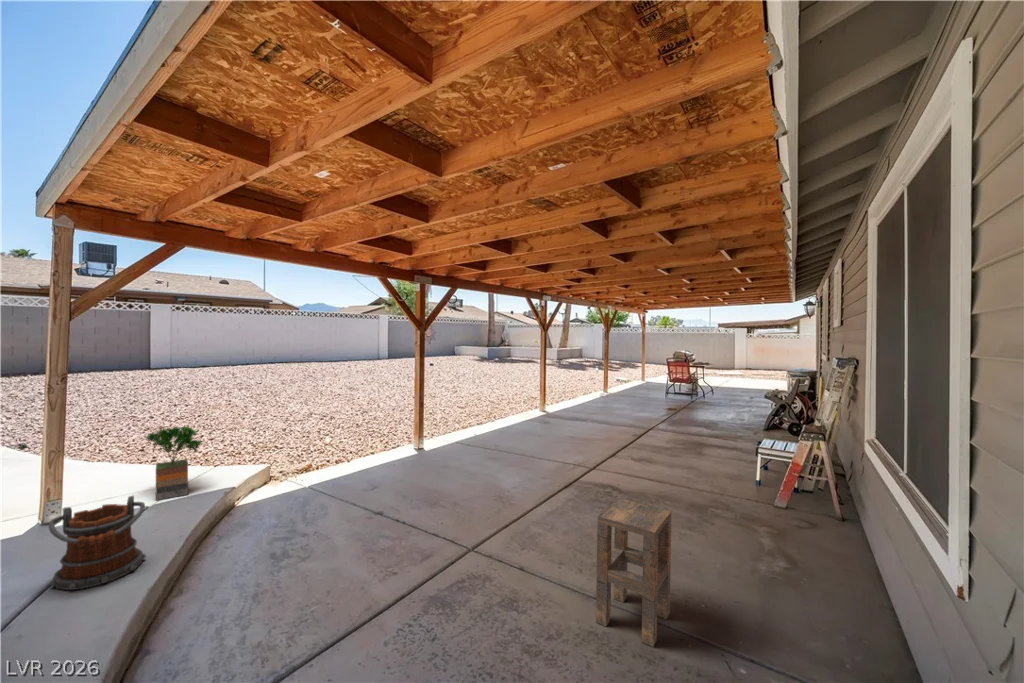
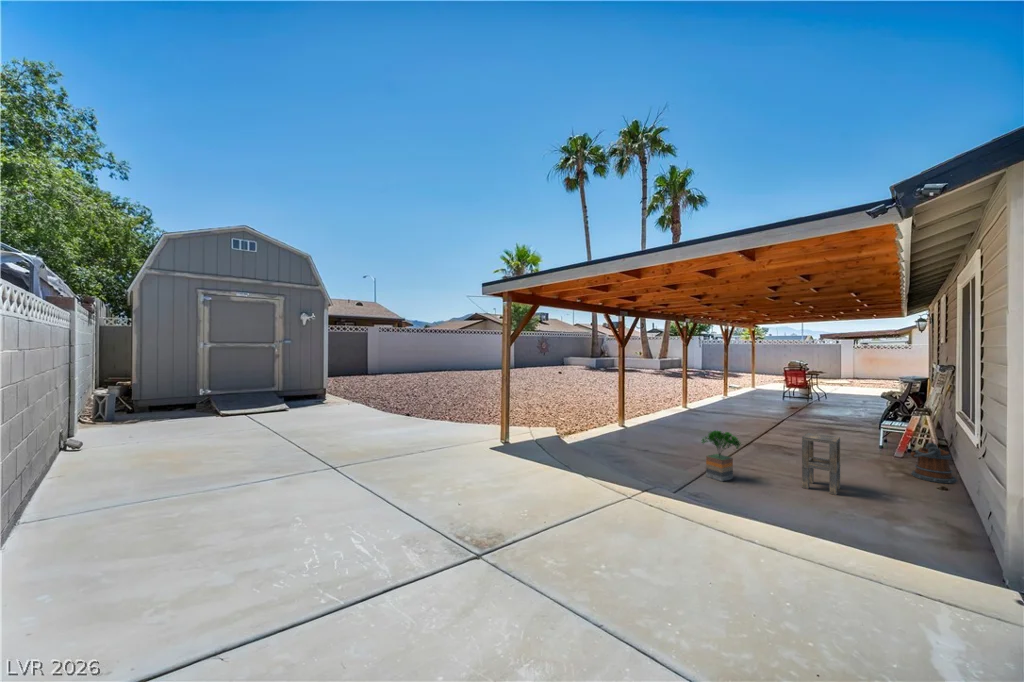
potted tree: present [146,426,201,500] -> present [702,431,741,481]
bucket: present [48,496,146,590] -> present [911,443,958,483]

